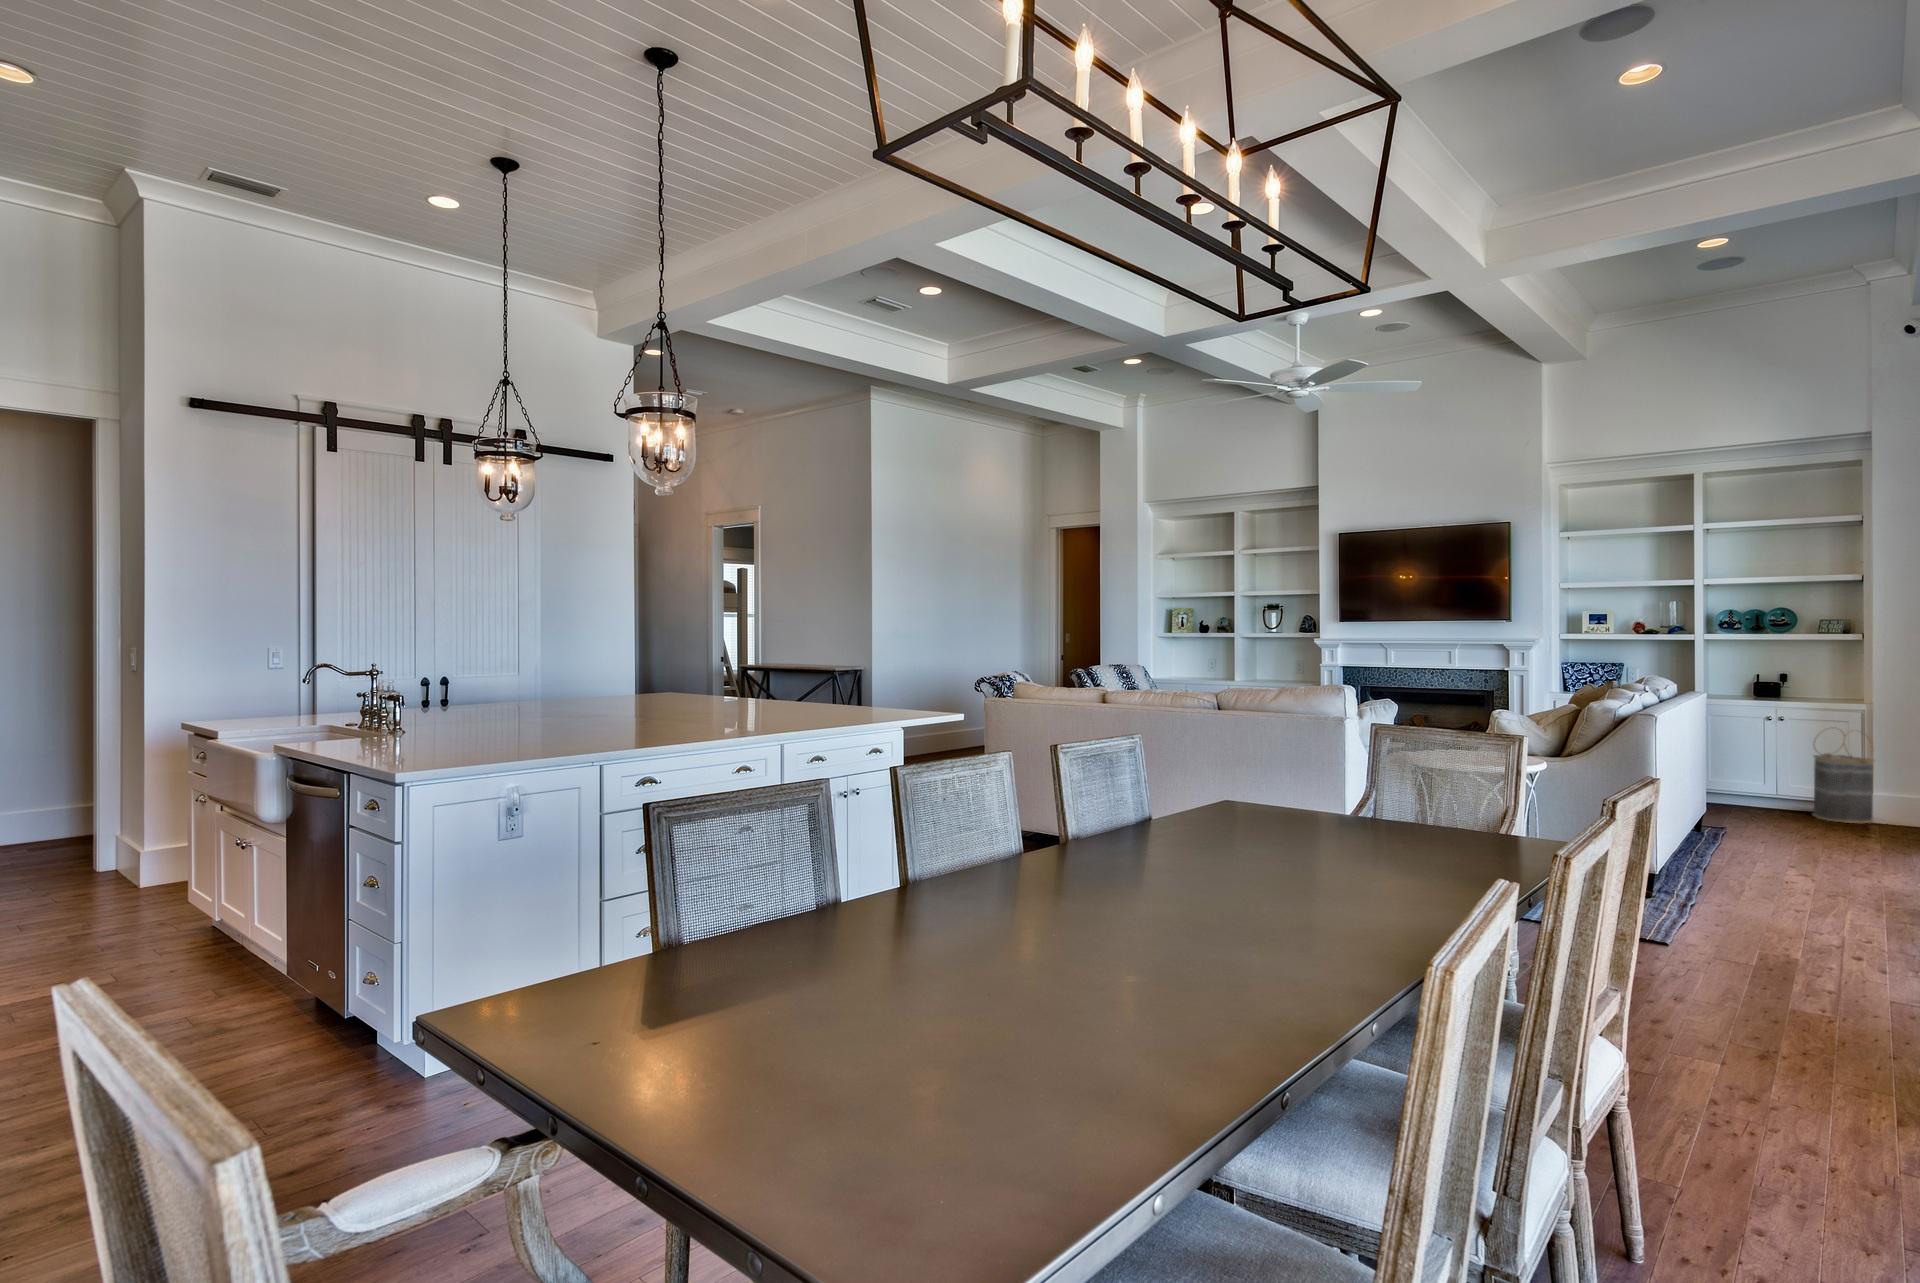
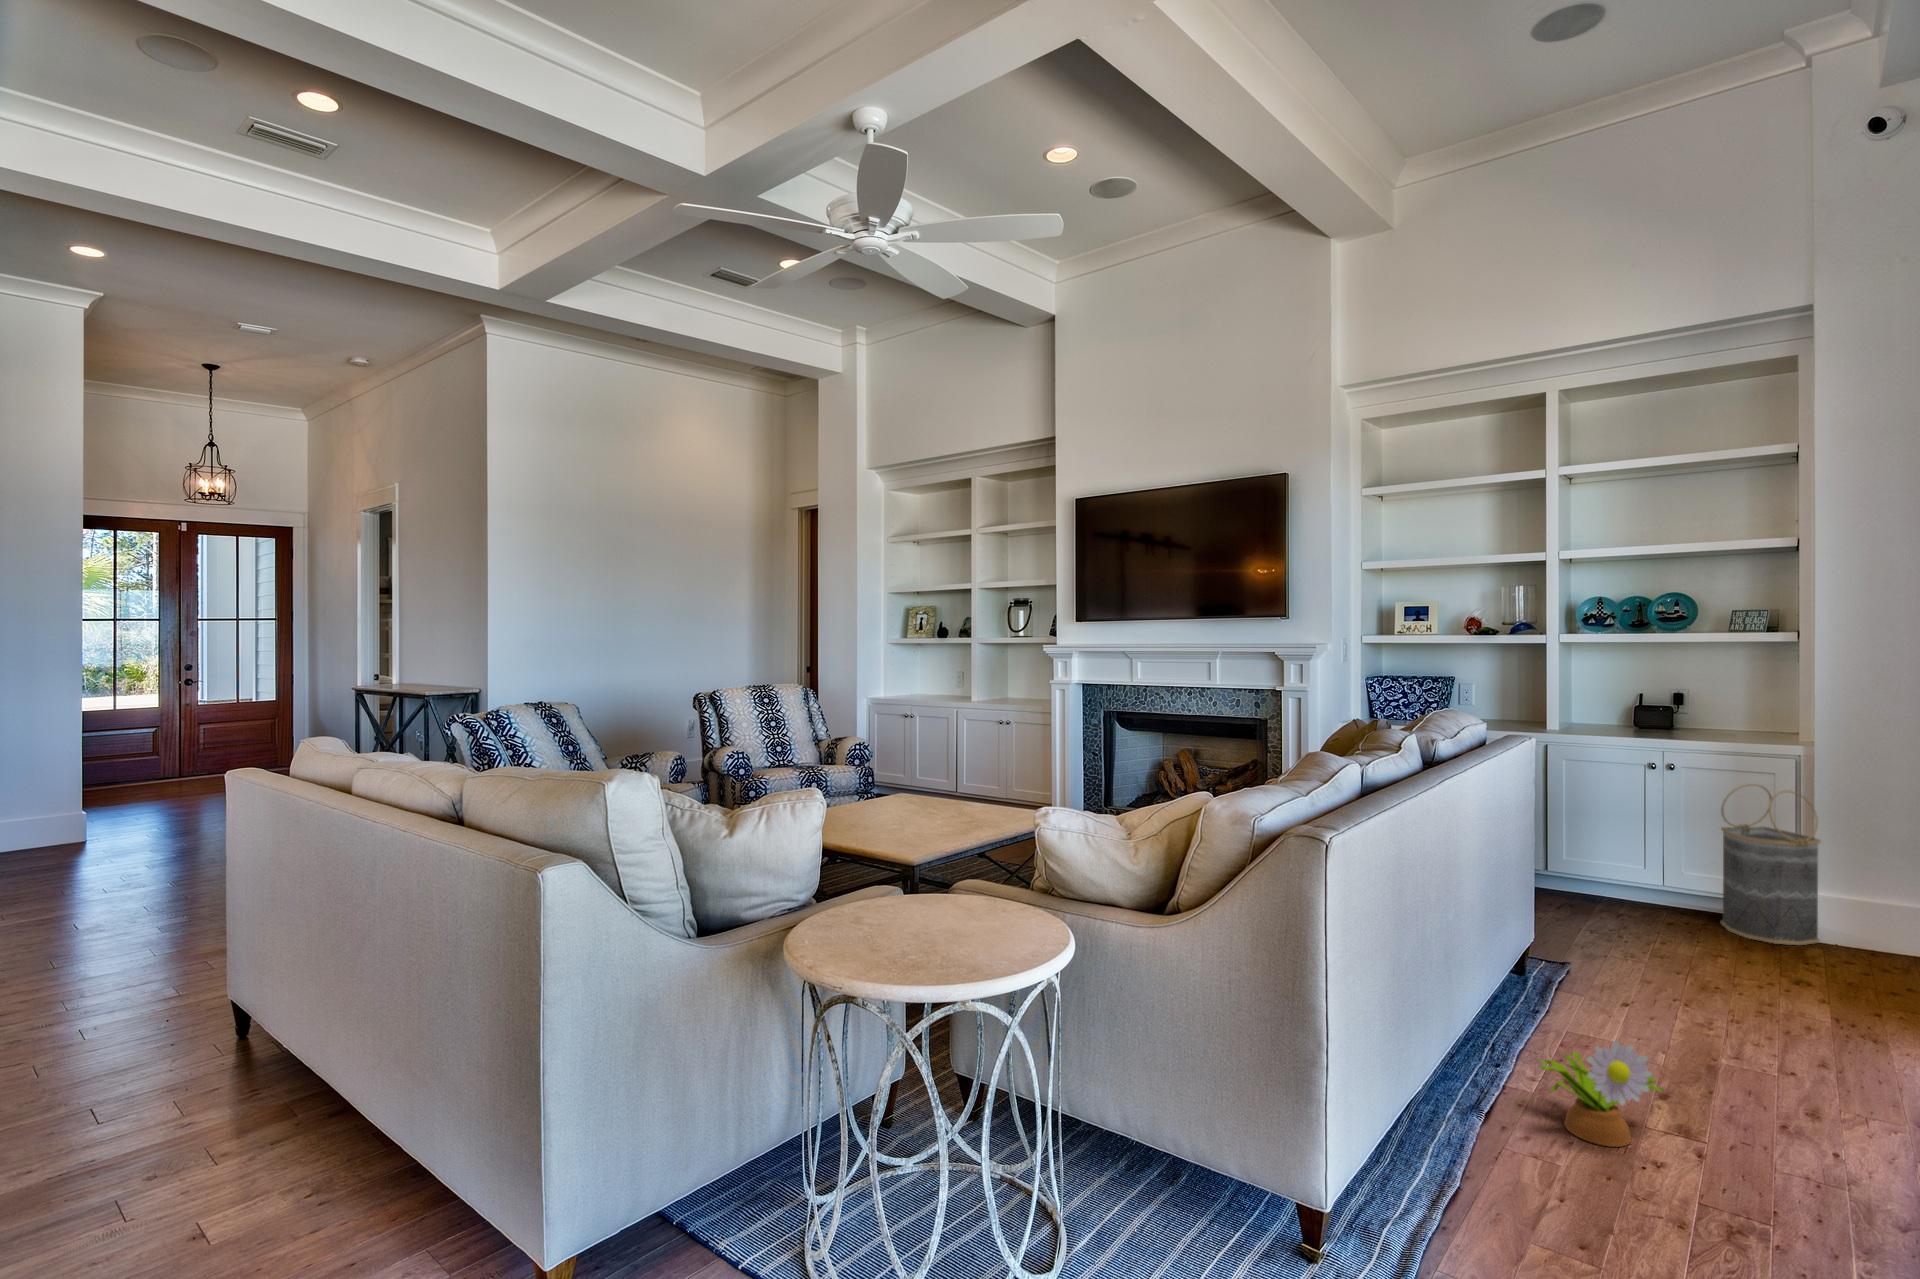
decorative plant: none [1725,828,1793,880] -> present [1540,1040,1664,1147]

